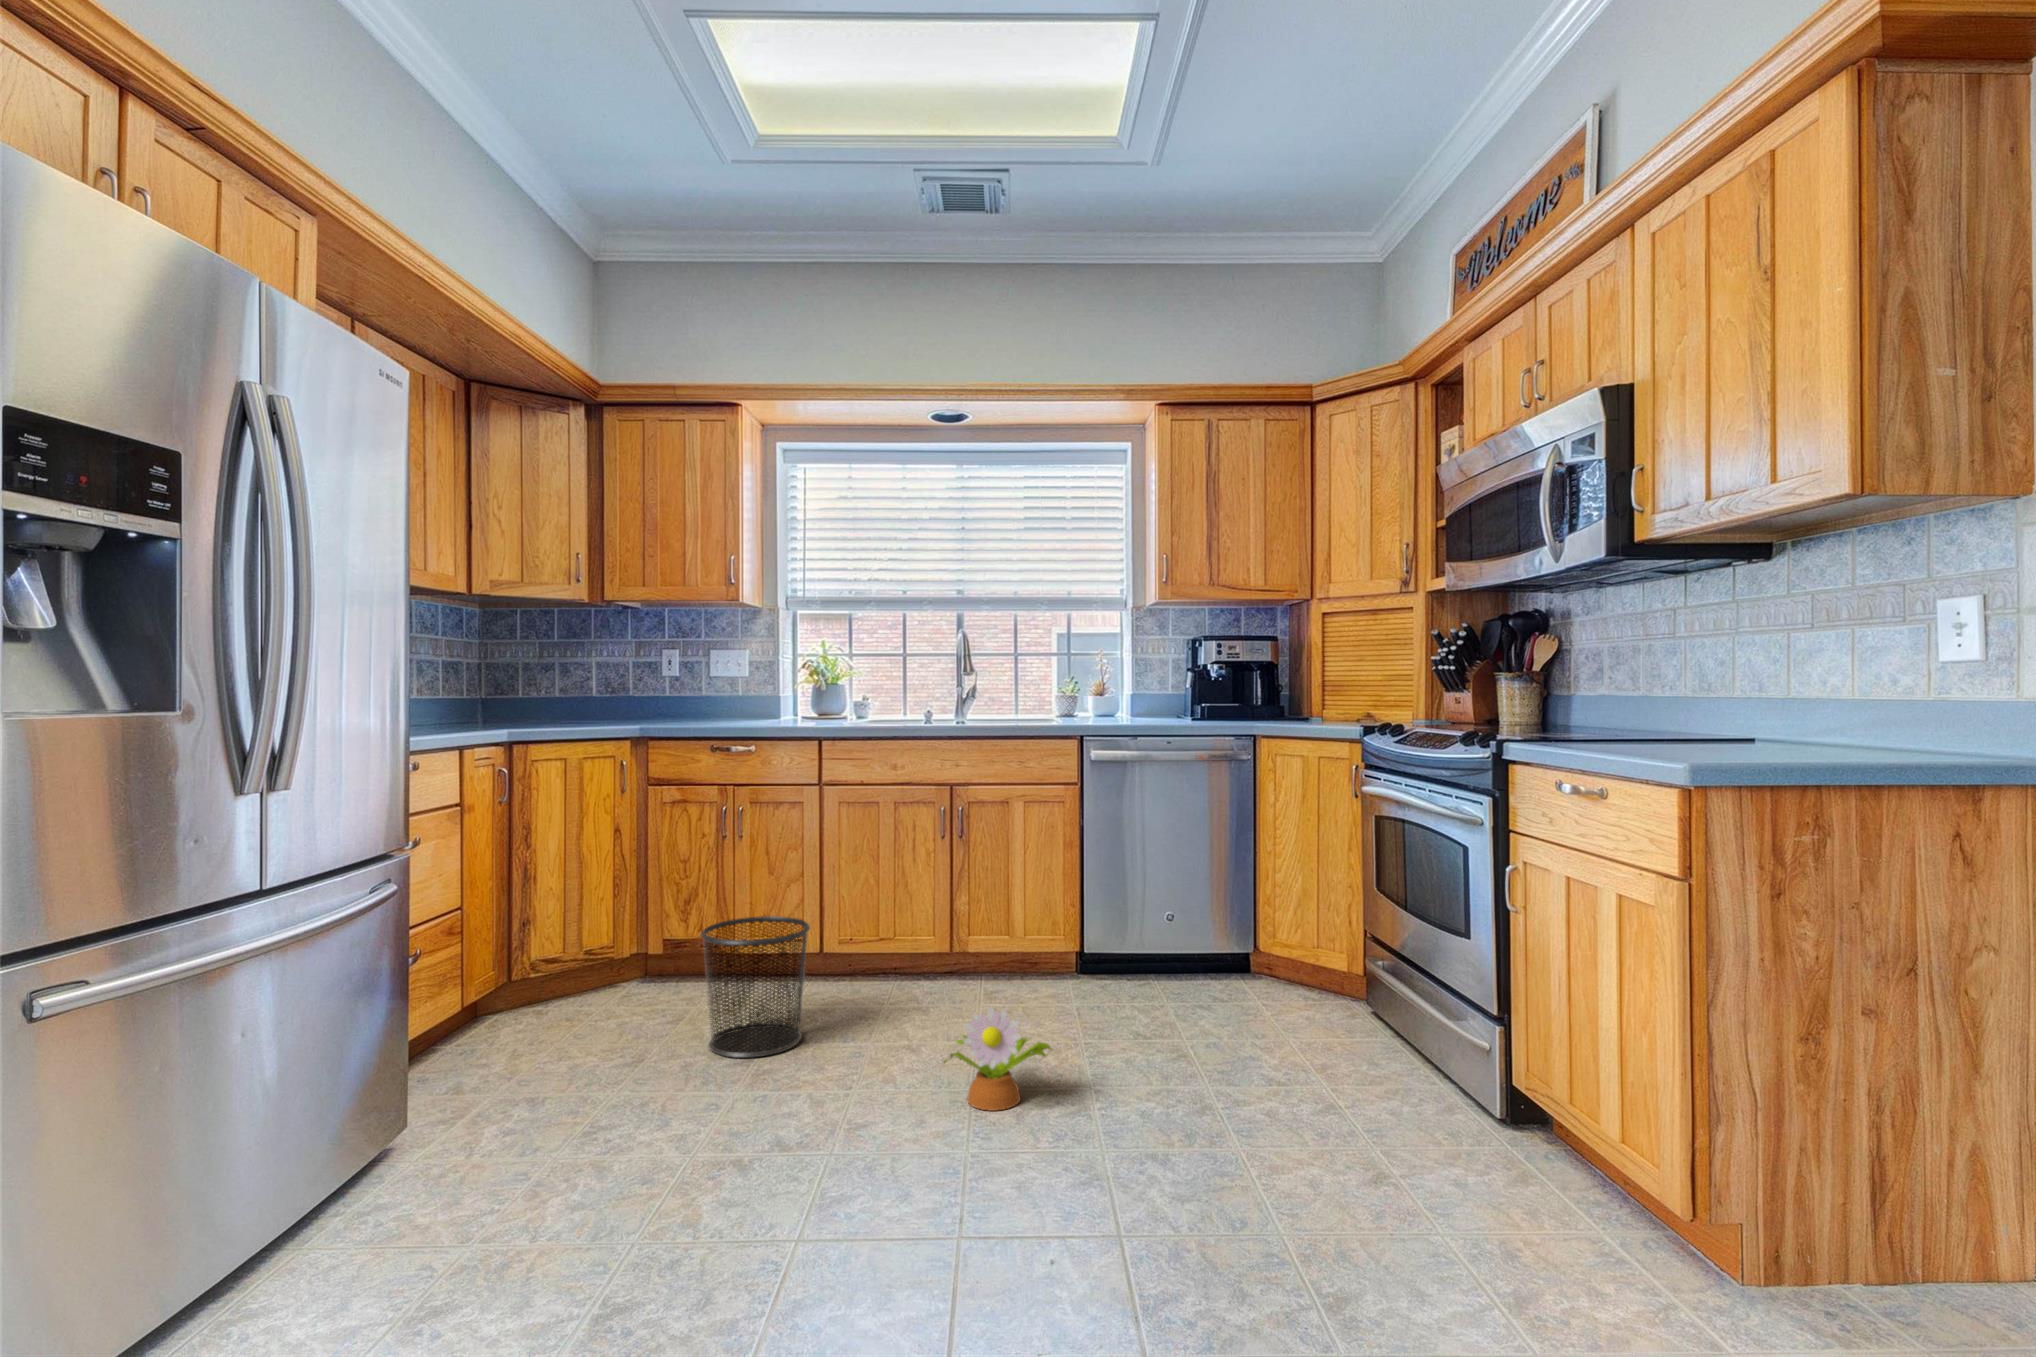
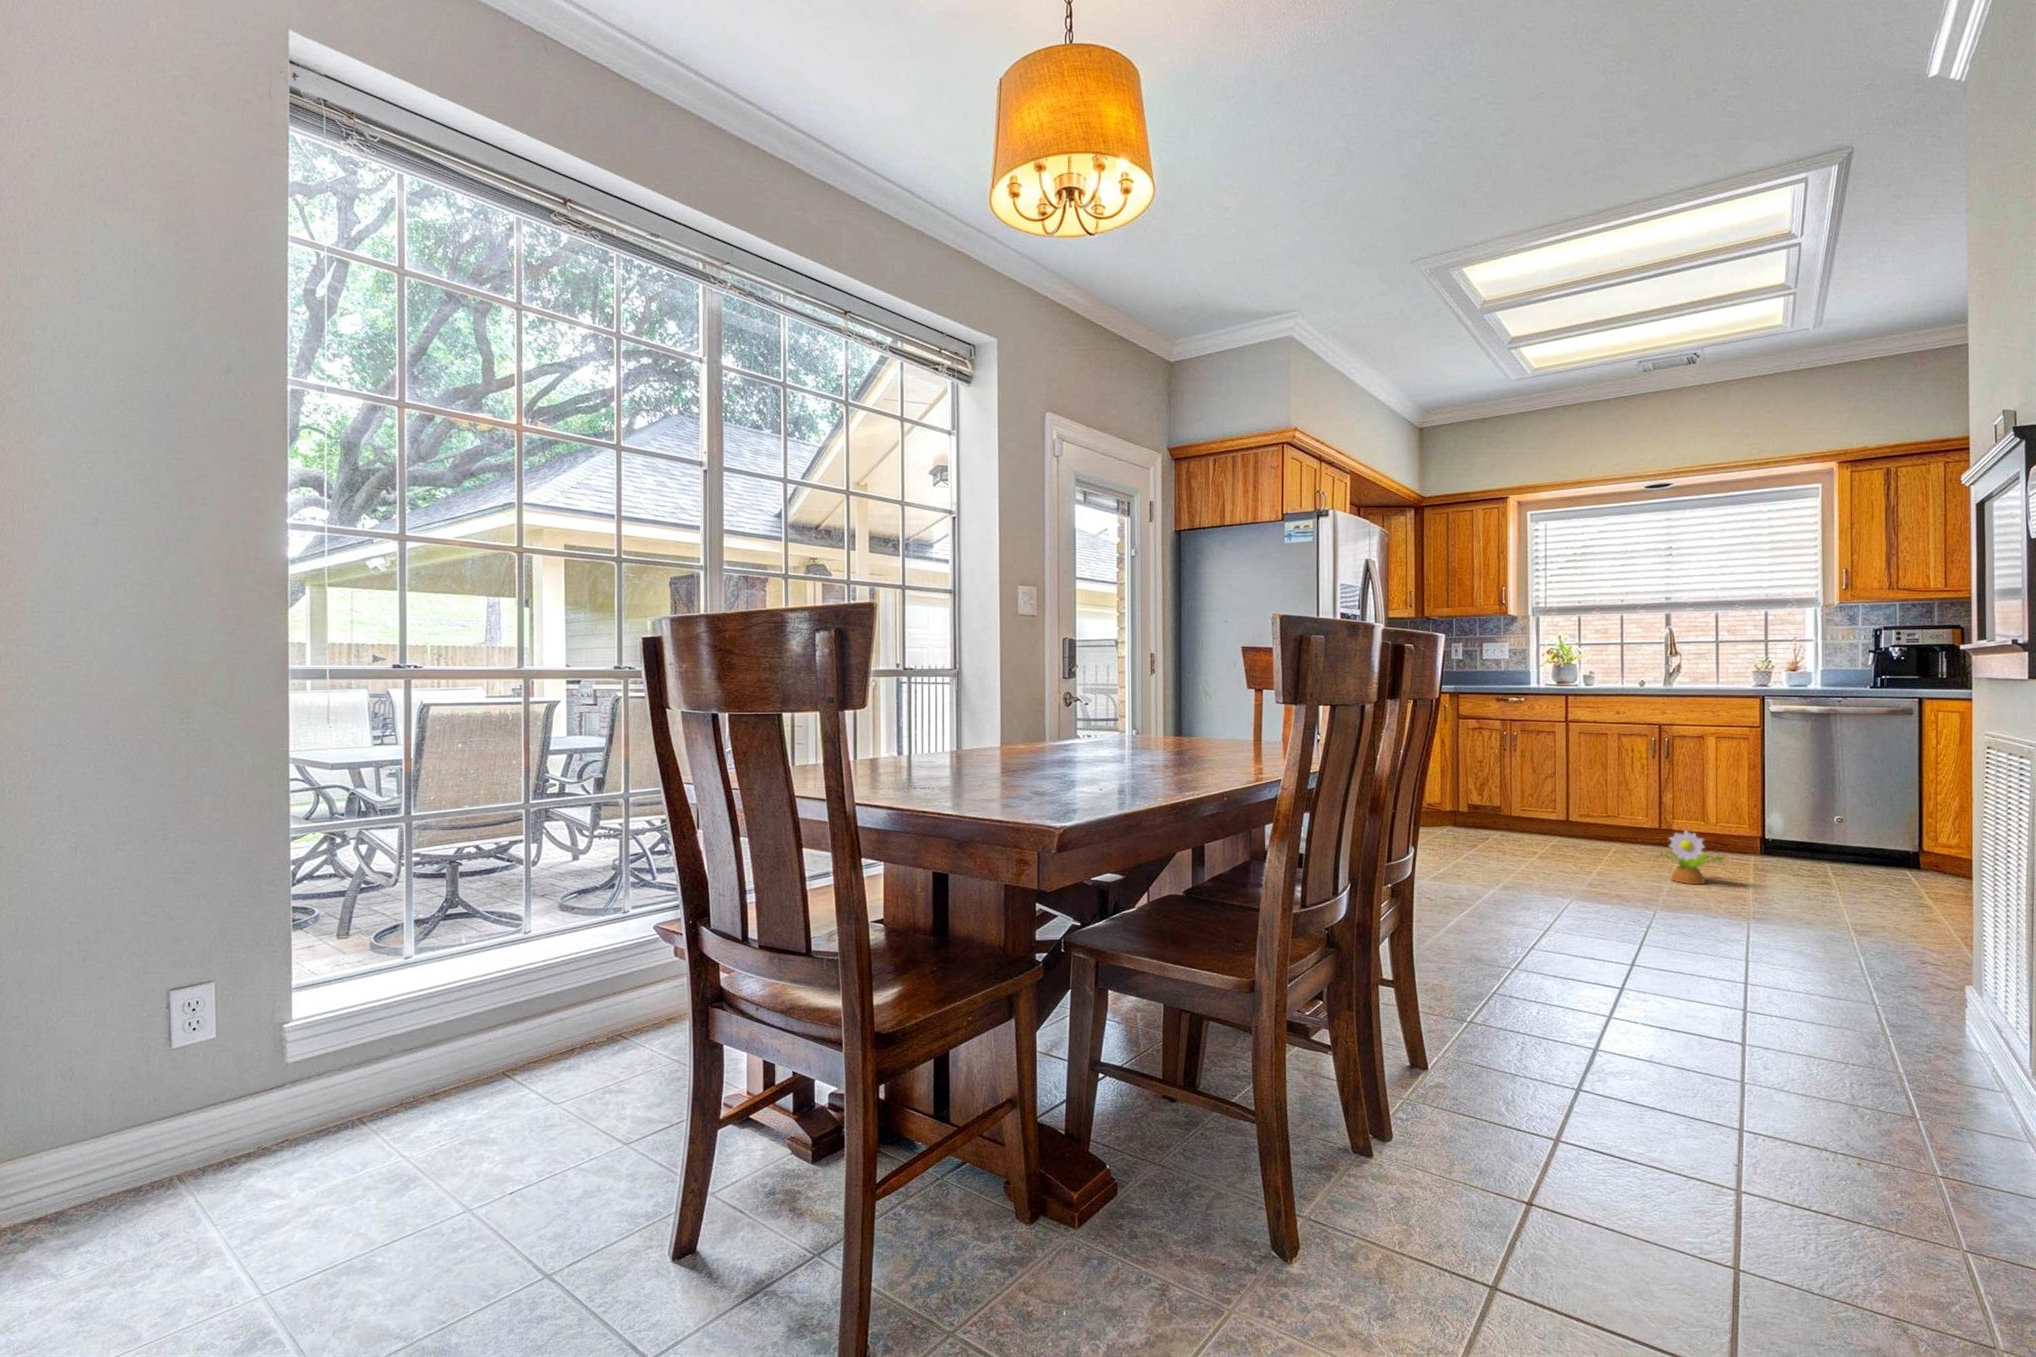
waste bin: present [701,916,810,1058] -> none [1506,789,1569,855]

